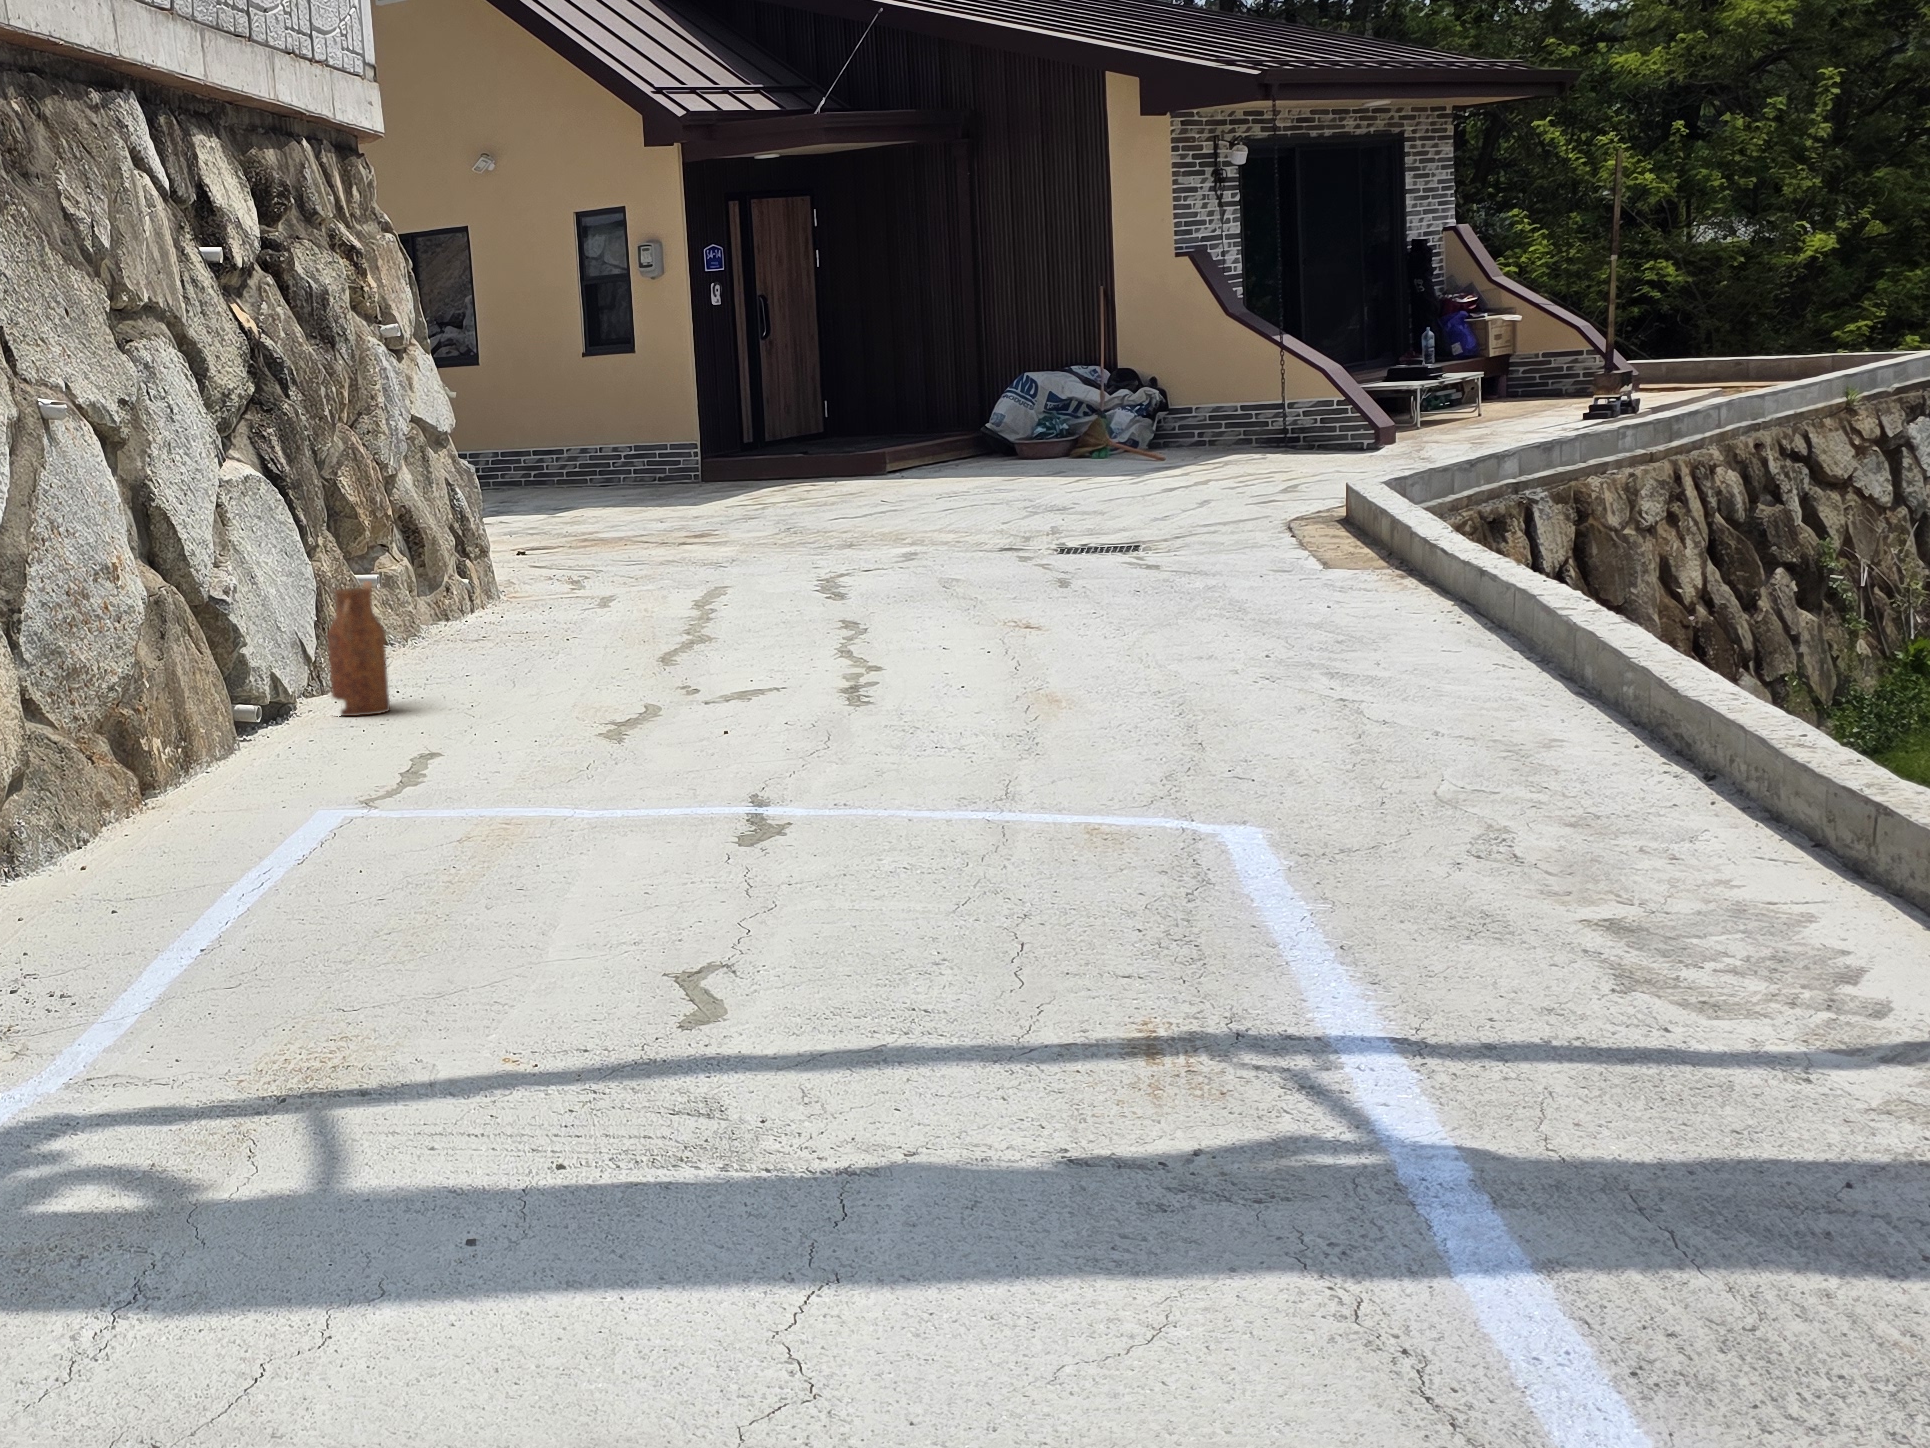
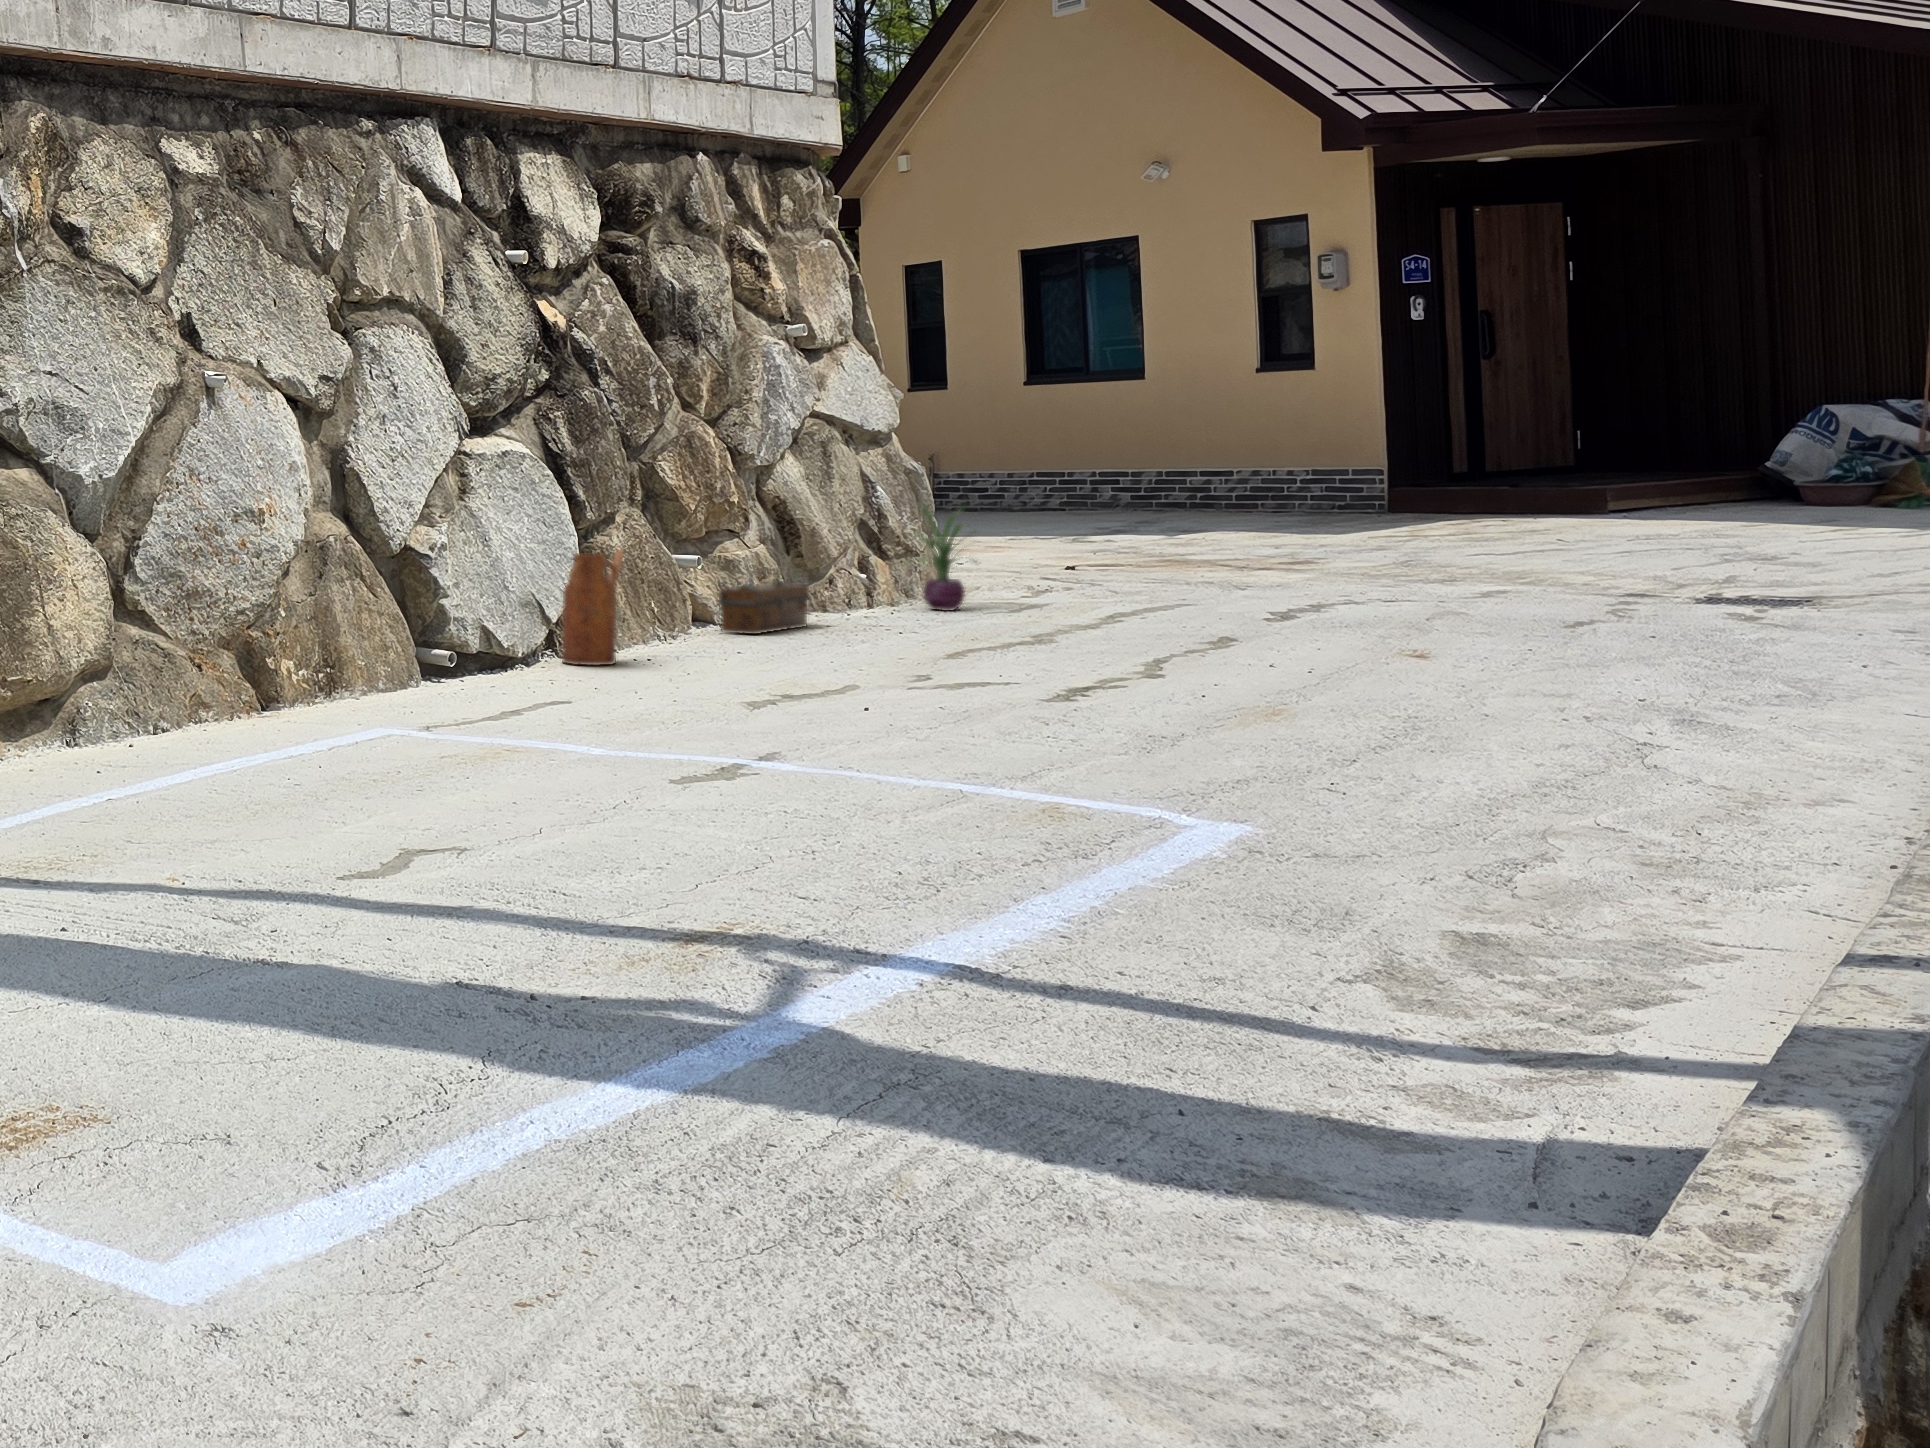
decorative plant: none [480,507,606,618] -> present [911,507,976,610]
toolbox: none [404,588,475,664] -> present [718,568,810,634]

